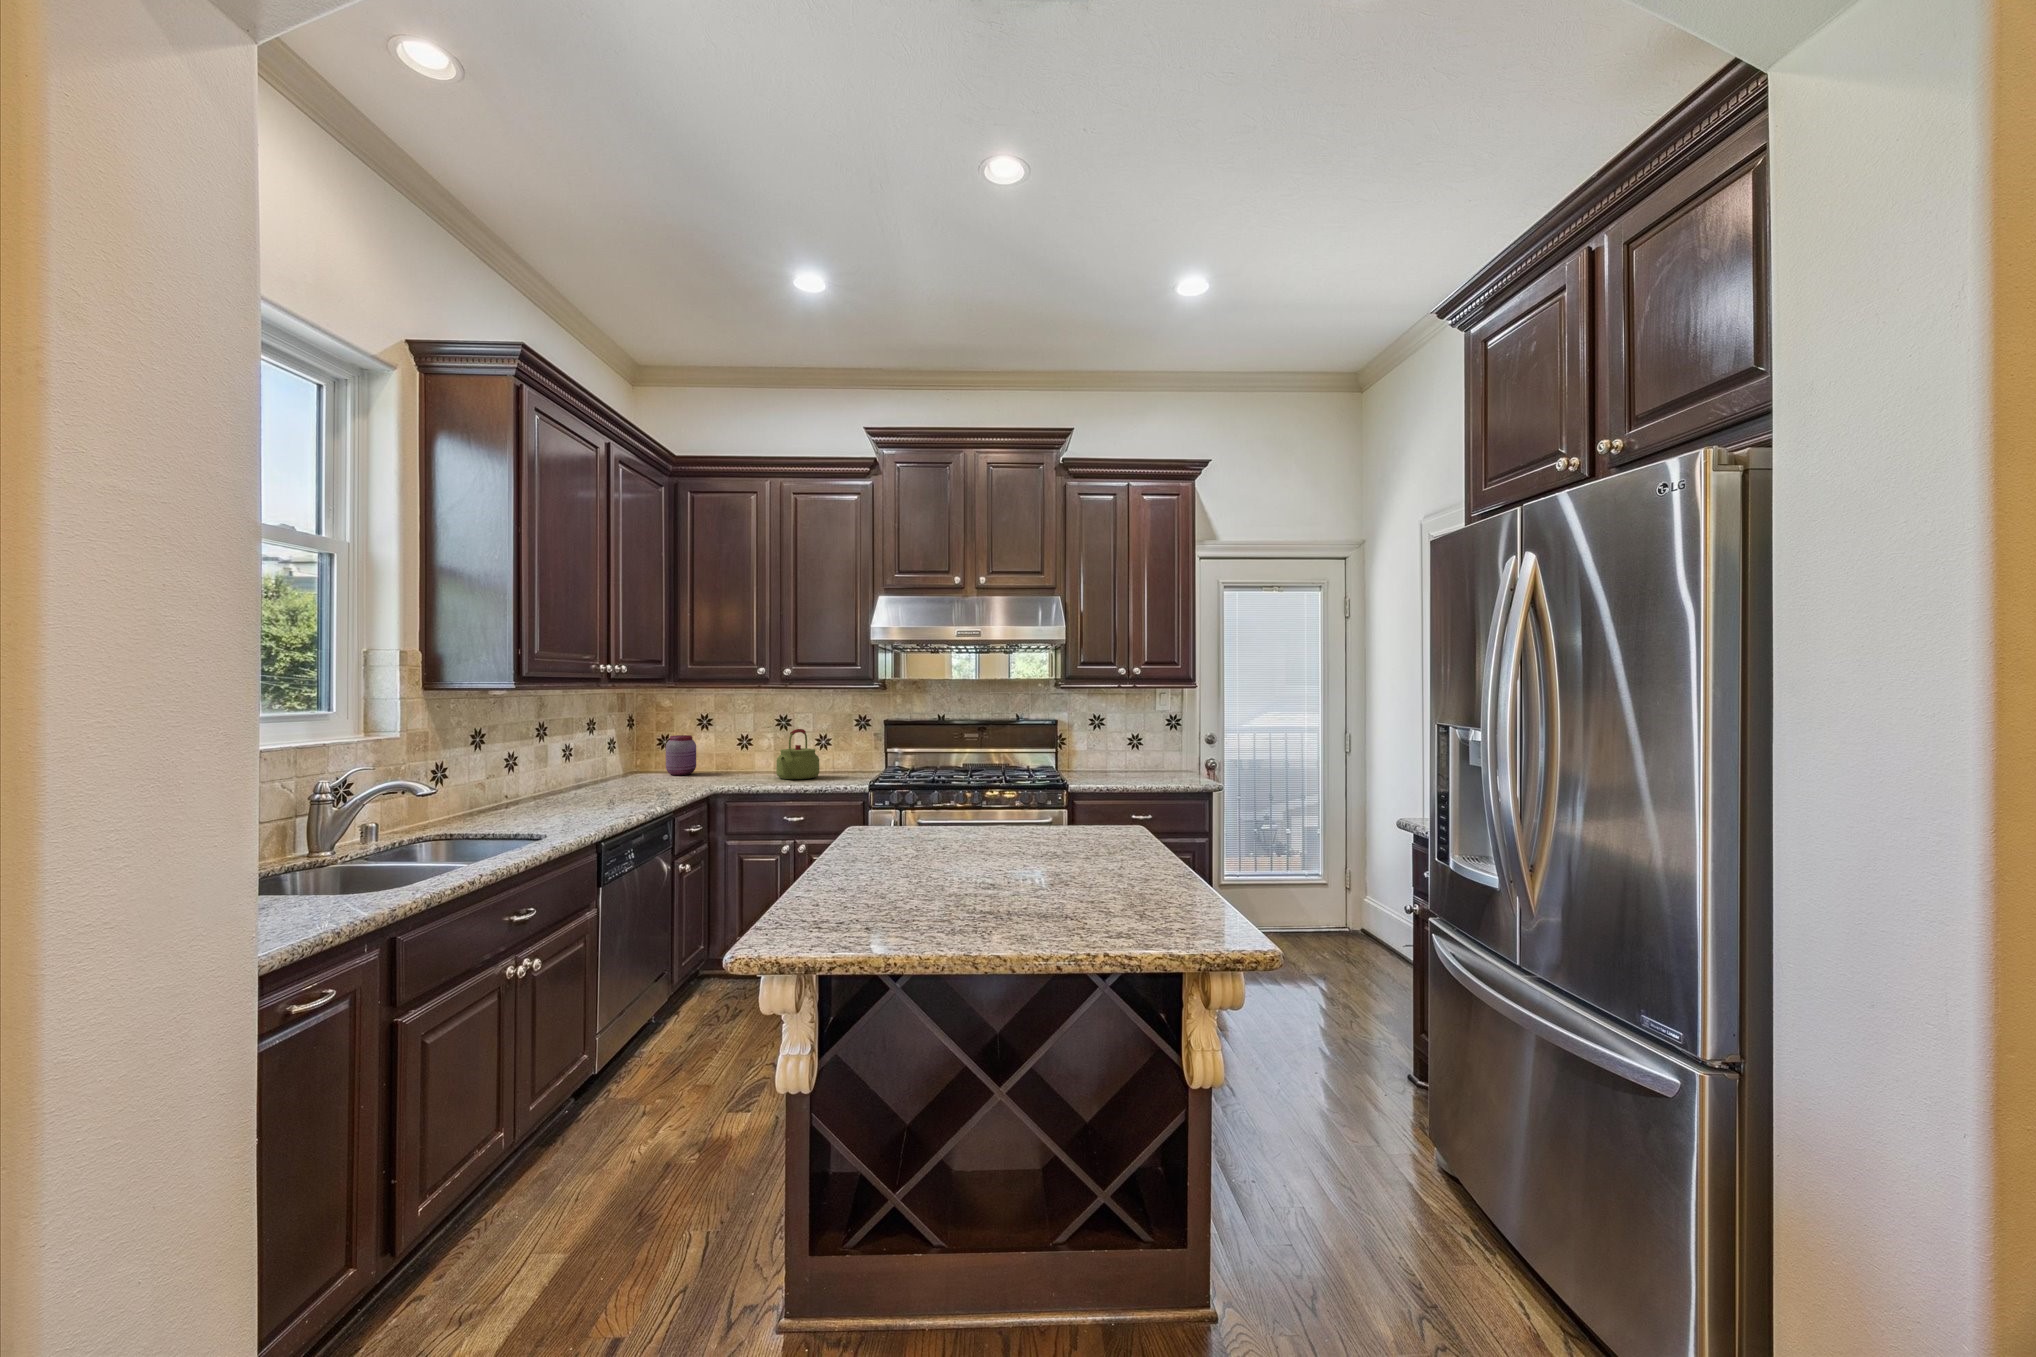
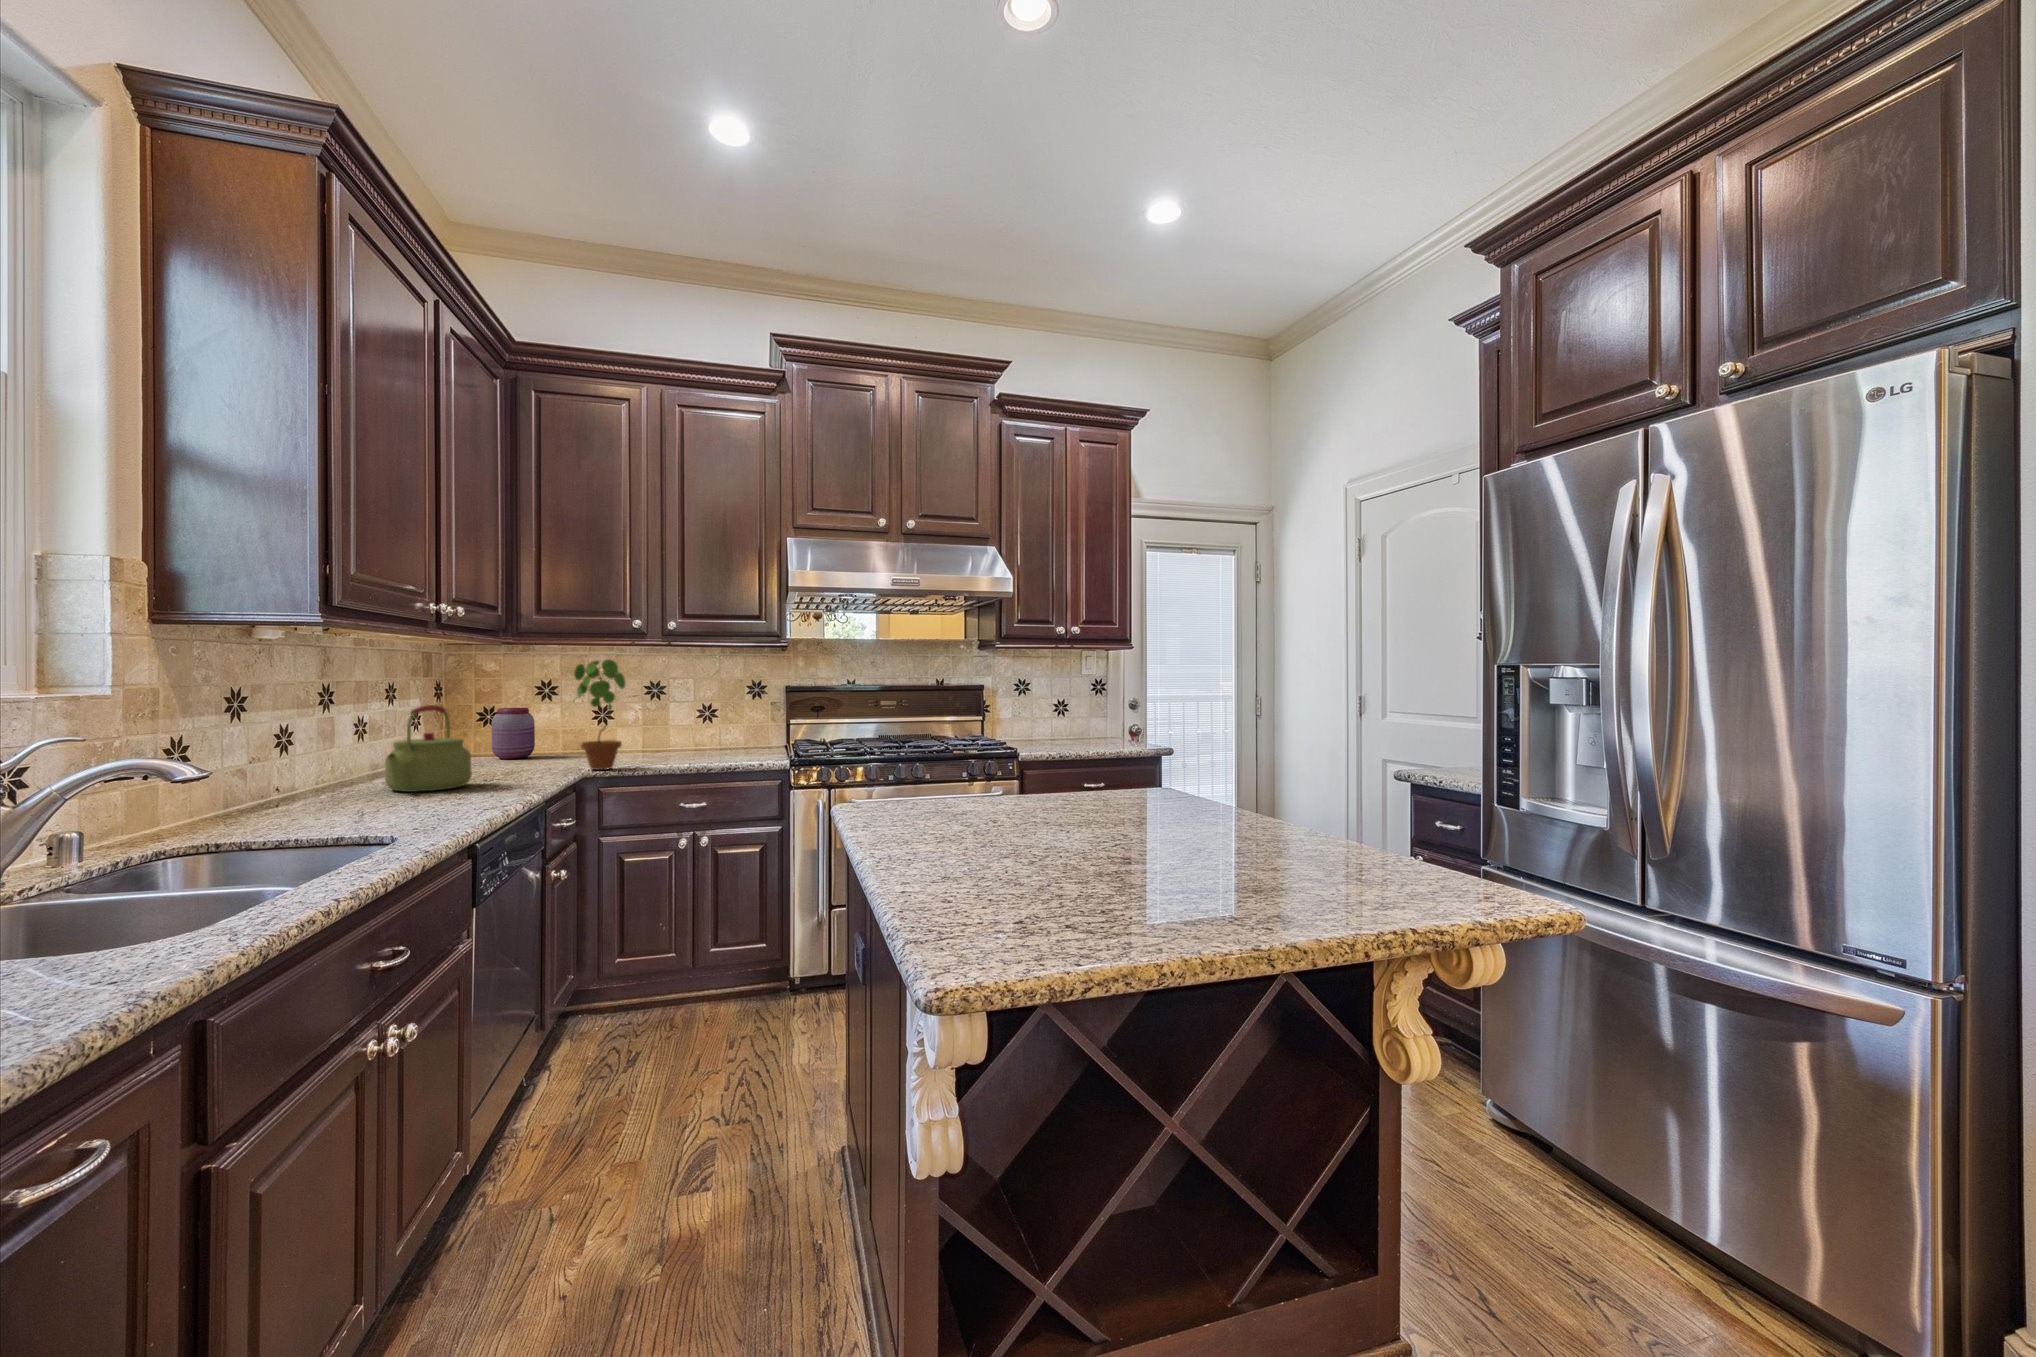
potted plant: none [712,701,749,787] -> present [574,659,626,770]
kettle: present [776,729,819,779] -> present [385,705,472,792]

